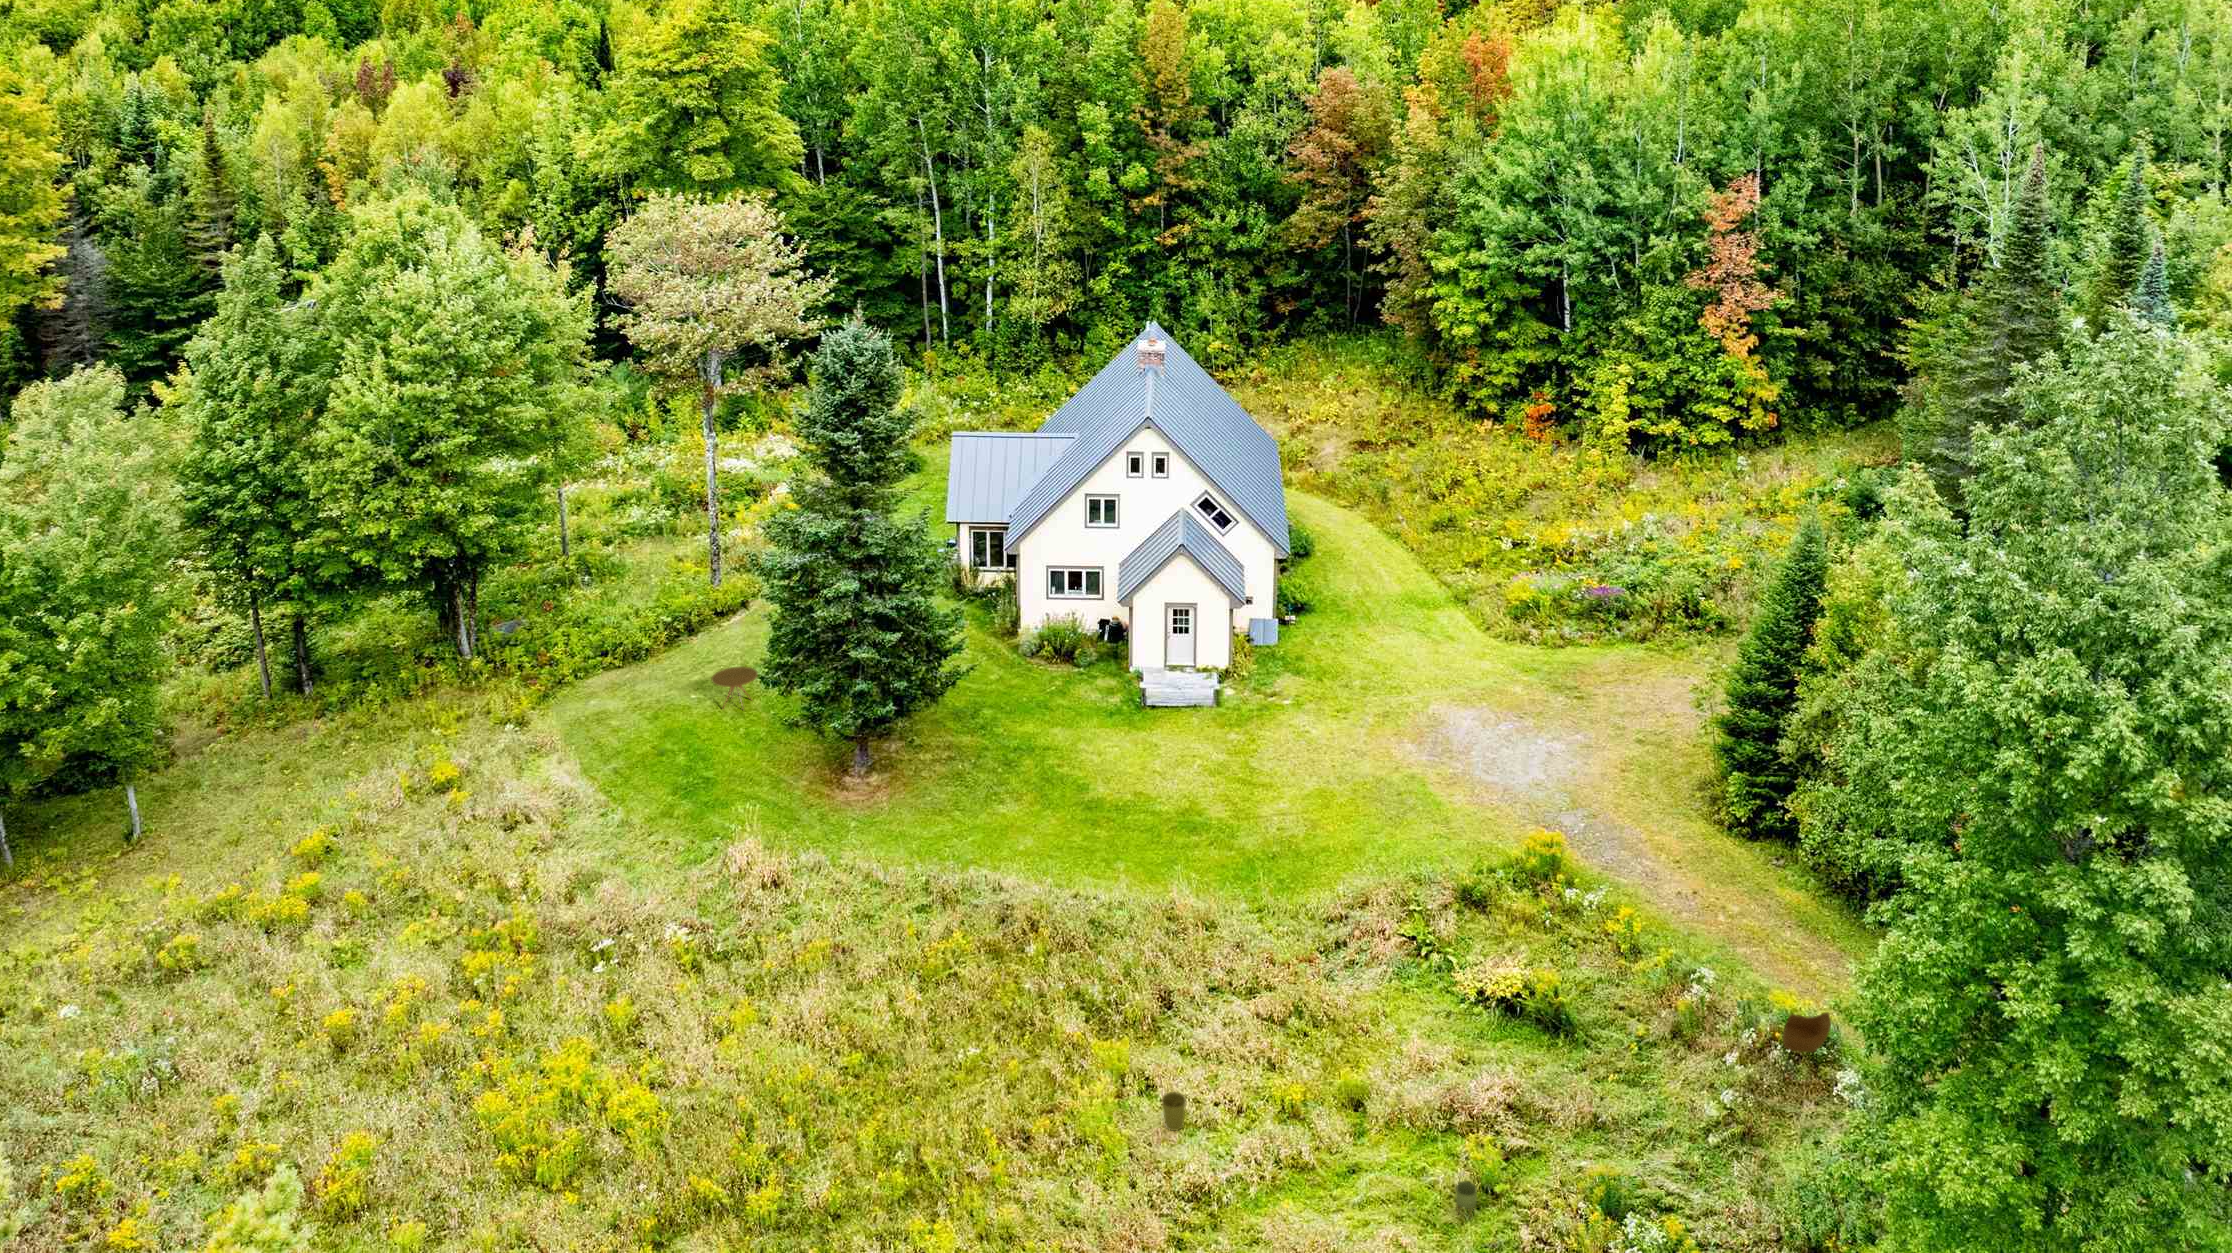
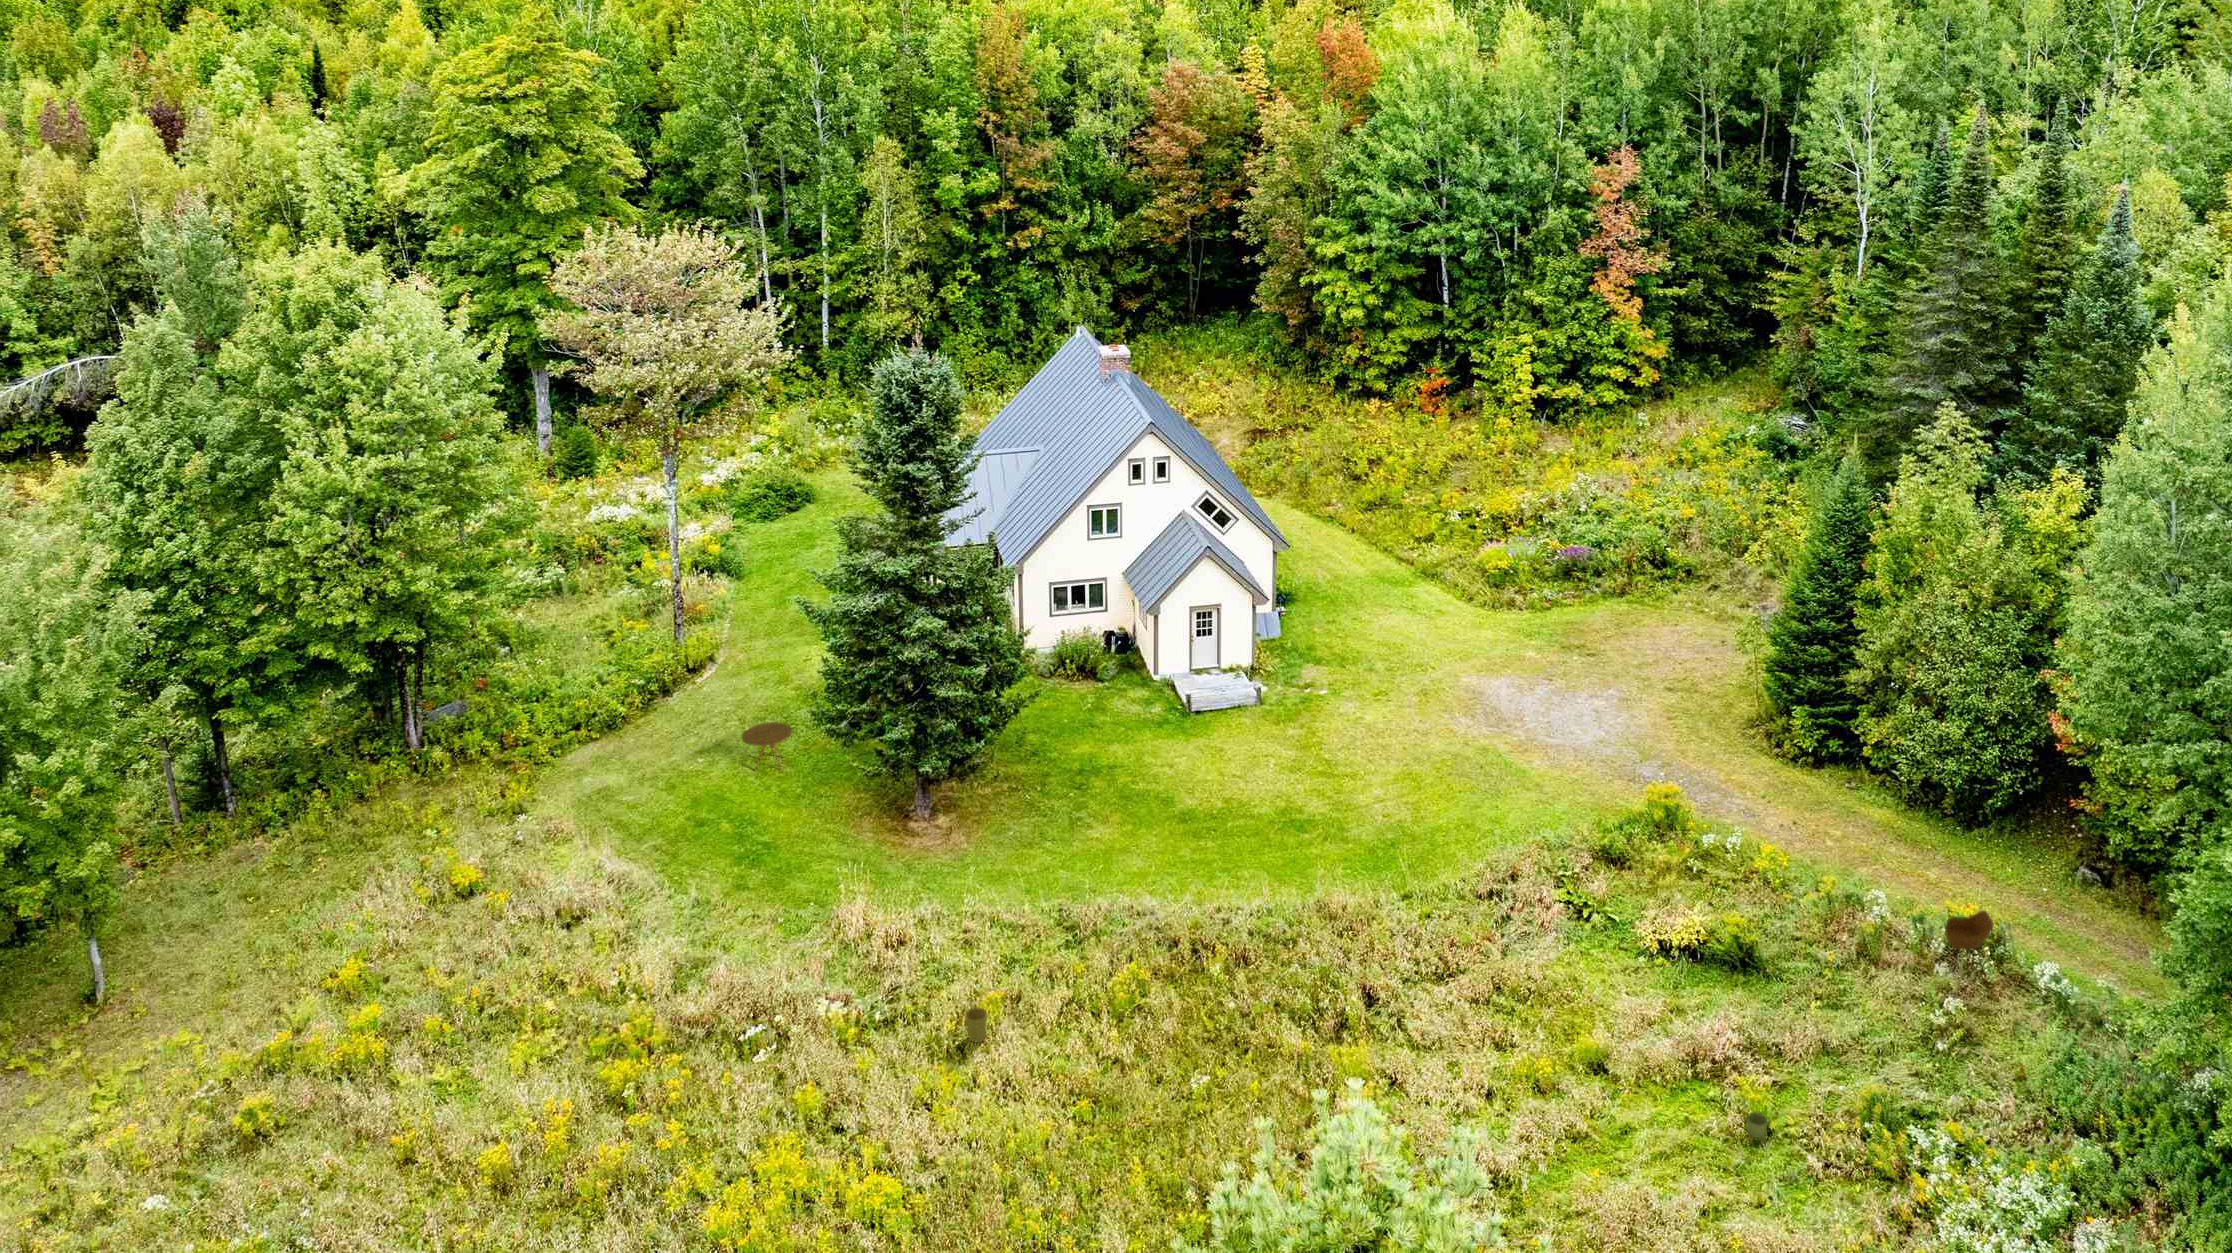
basket: present [1162,1092,1186,1131] -> present [965,1007,987,1042]

